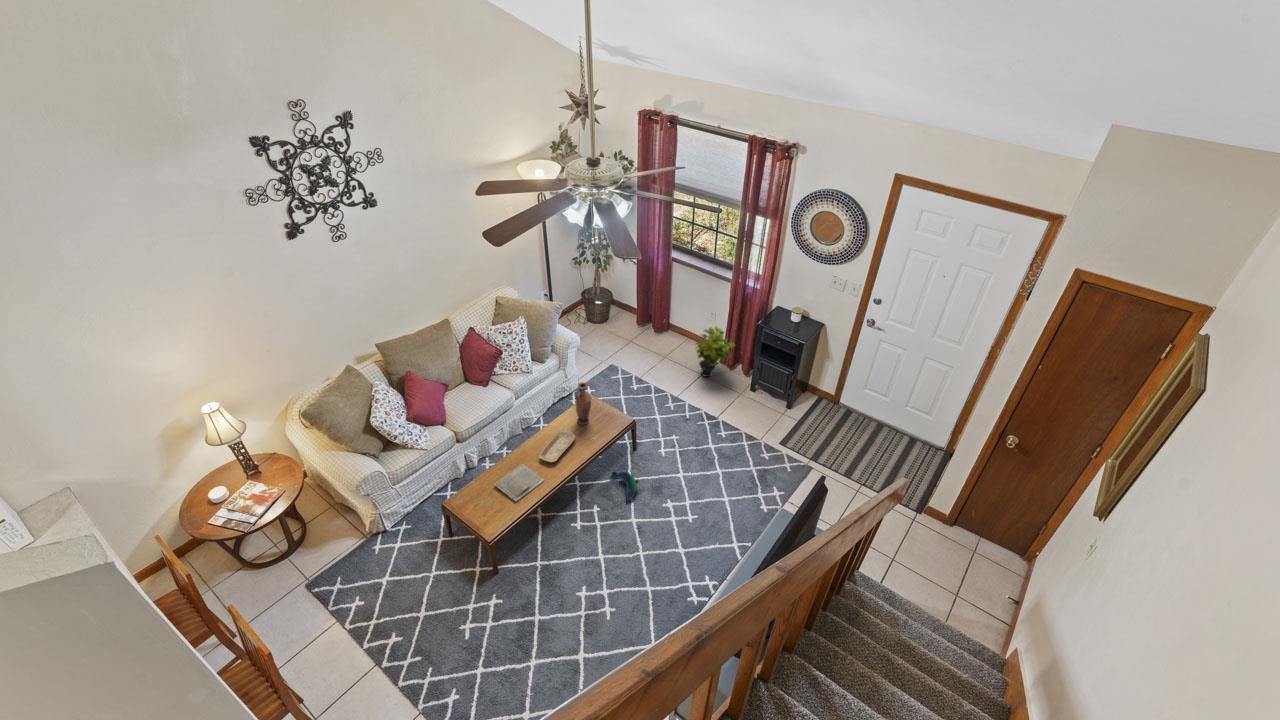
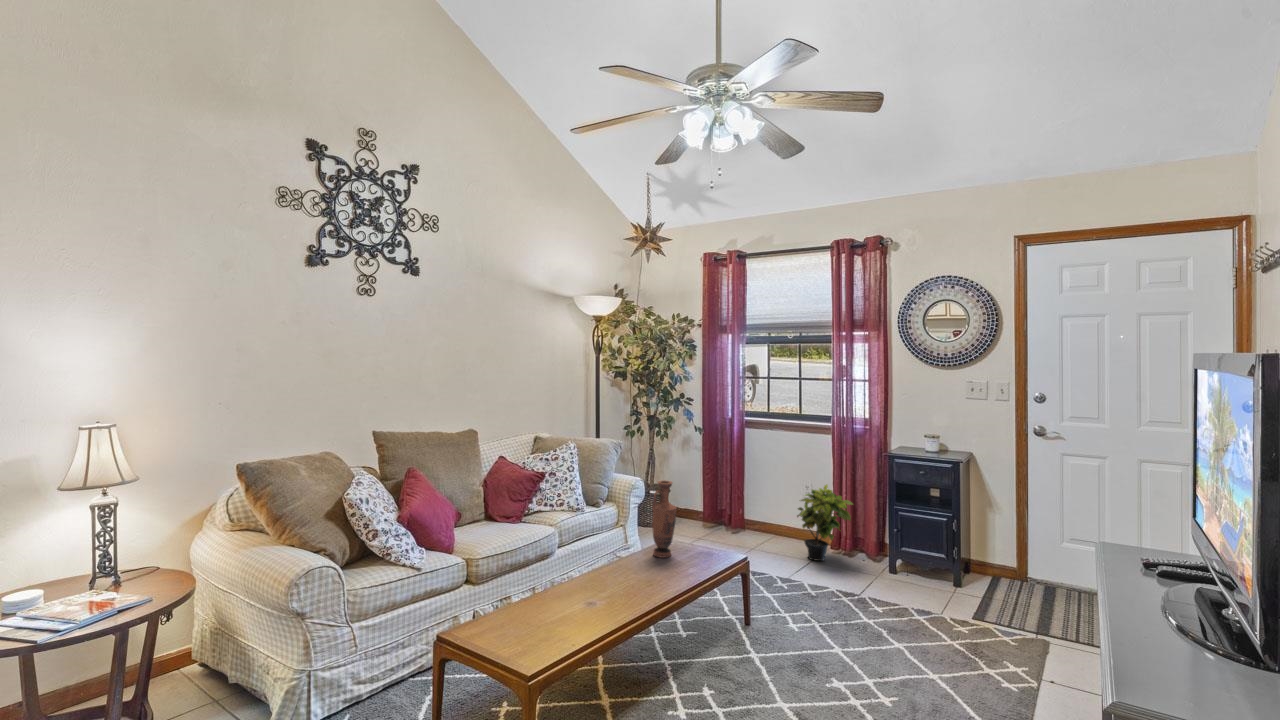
tray: present [539,430,576,463] -> none [599,556,655,587]
book: present [495,464,544,502] -> none [522,586,609,625]
plush toy: present [611,472,639,502] -> none [710,639,763,684]

